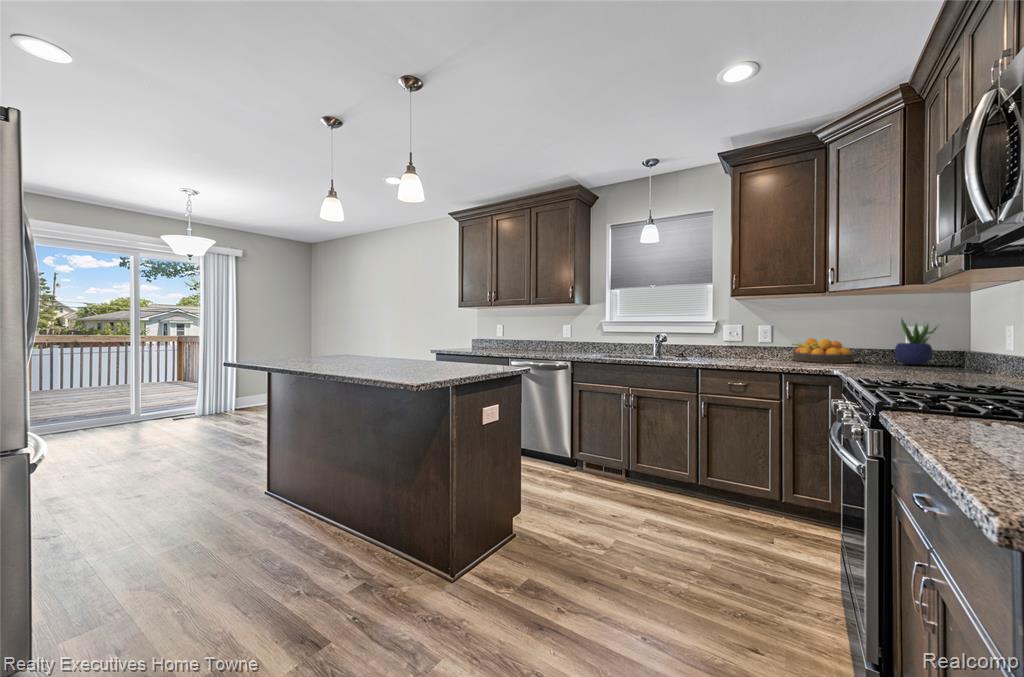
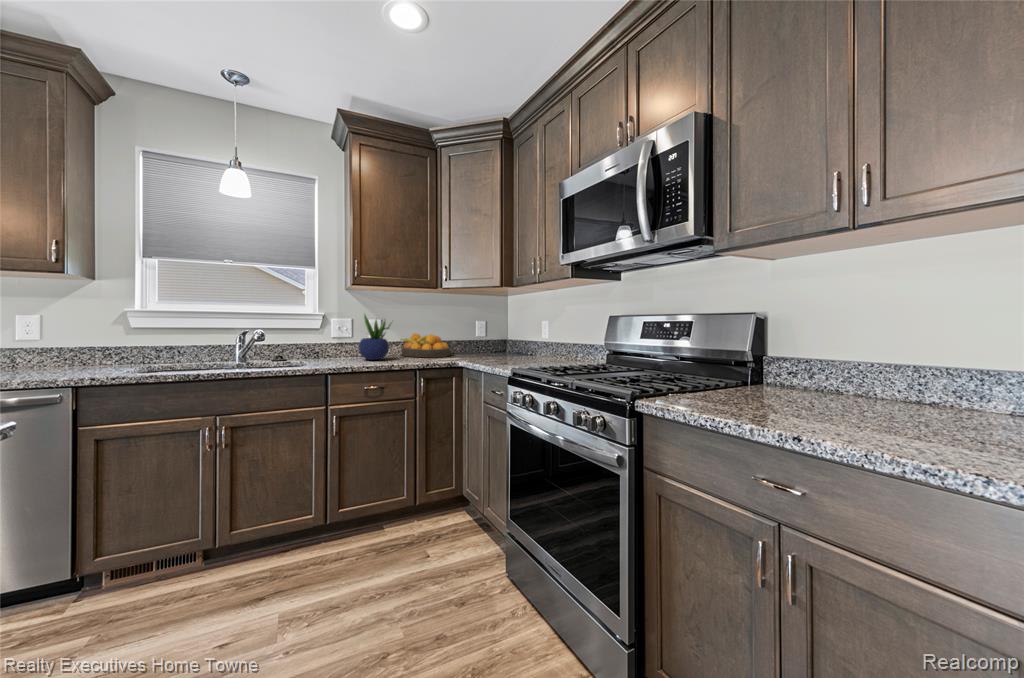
potted plant: present [894,319,937,365] -> present [359,315,391,360]

